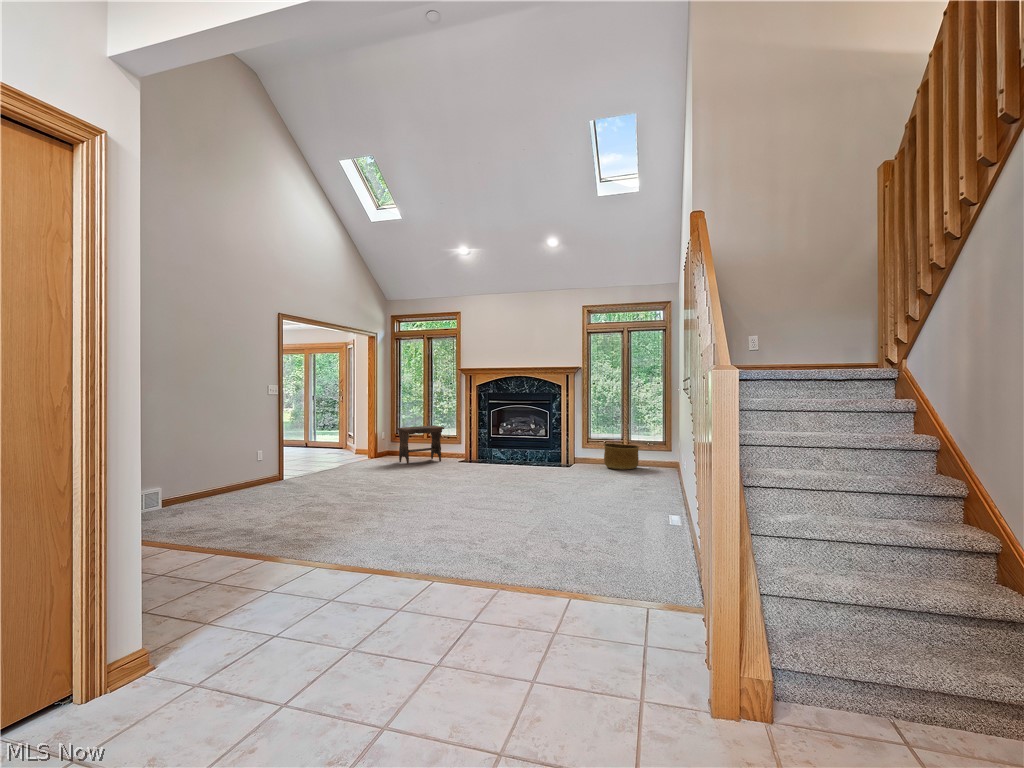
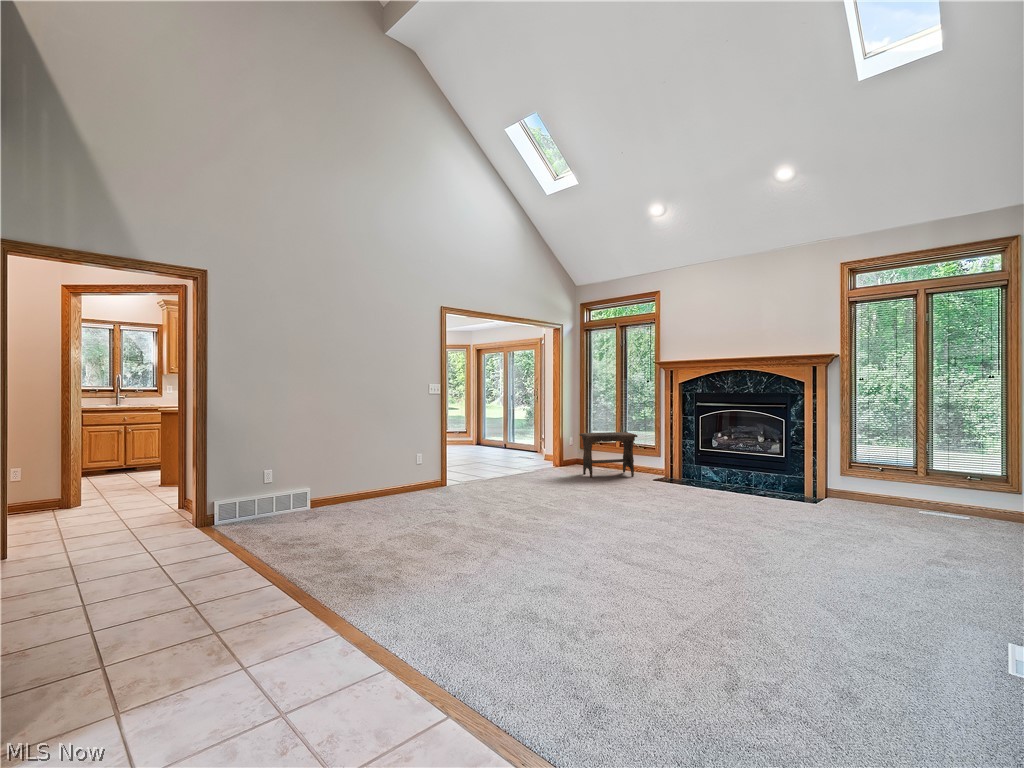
basket: present [604,443,639,470] -> none [880,471,950,517]

